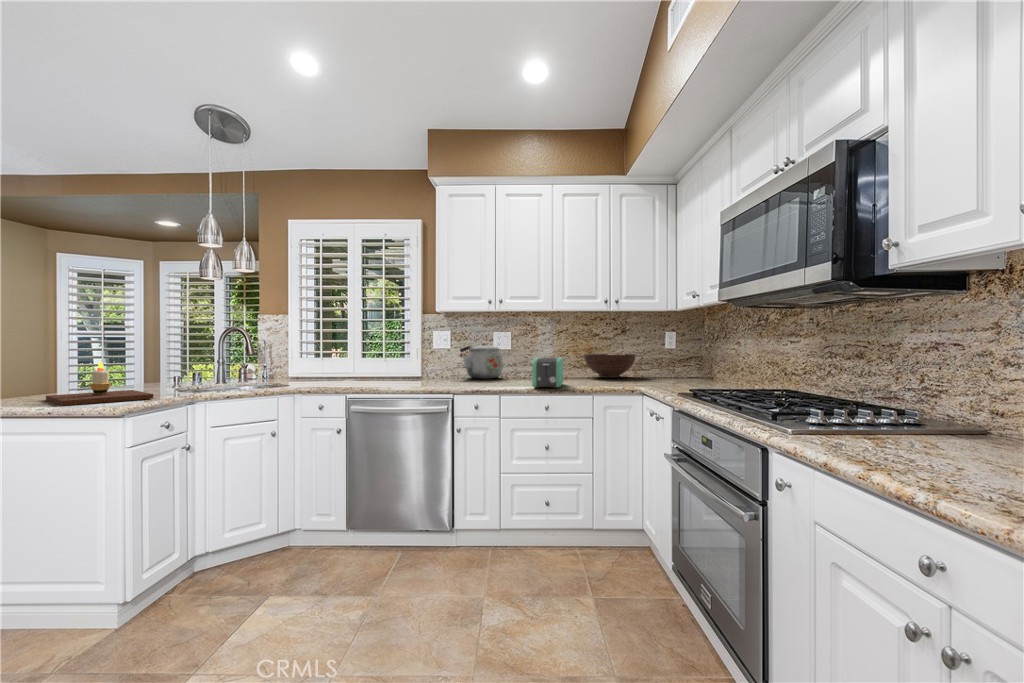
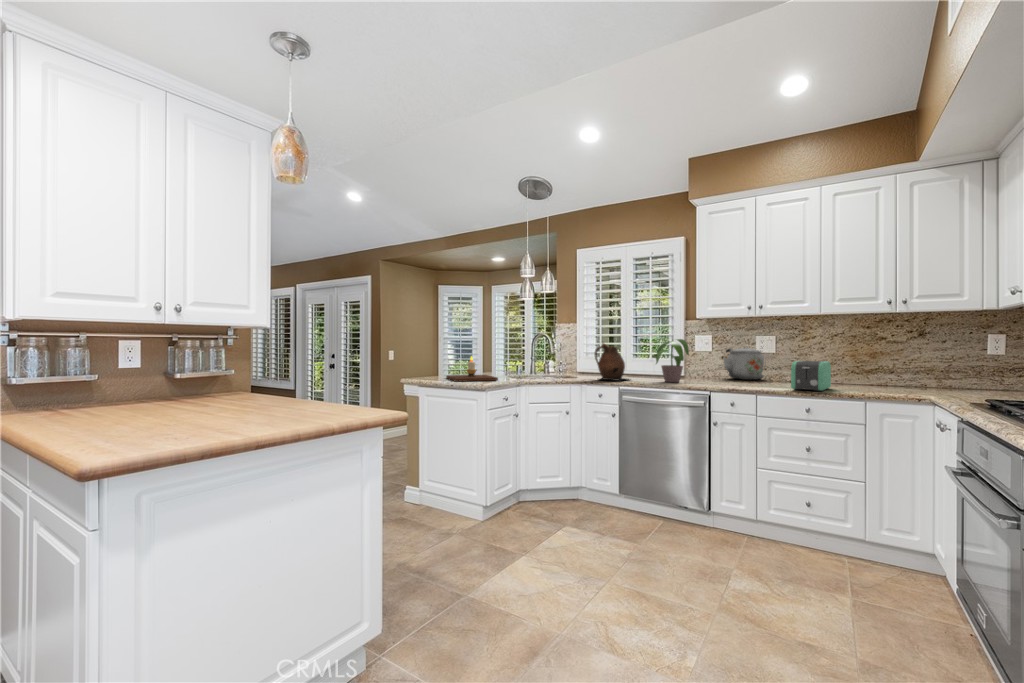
potted plant: none [382,335,438,386] -> present [656,339,689,382]
ceramic pitcher: none [313,340,362,389] -> present [595,343,631,381]
fruit bowl: present [584,354,636,378] -> none [865,358,938,386]

